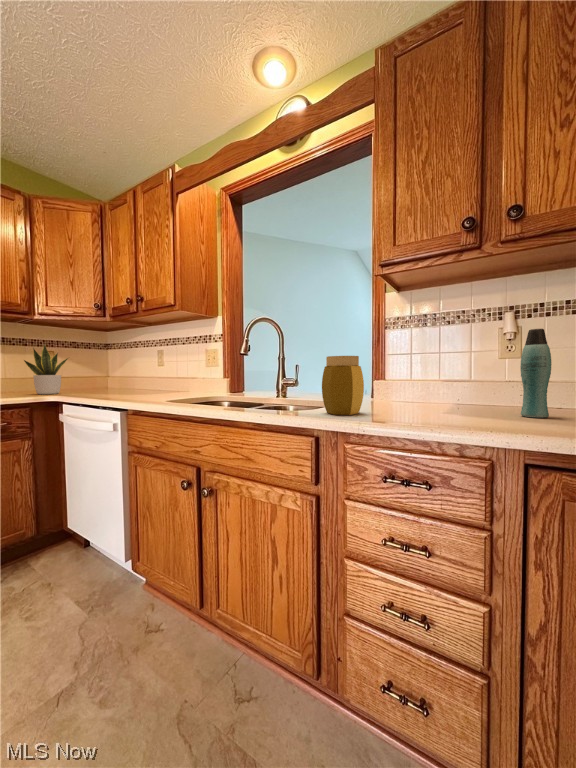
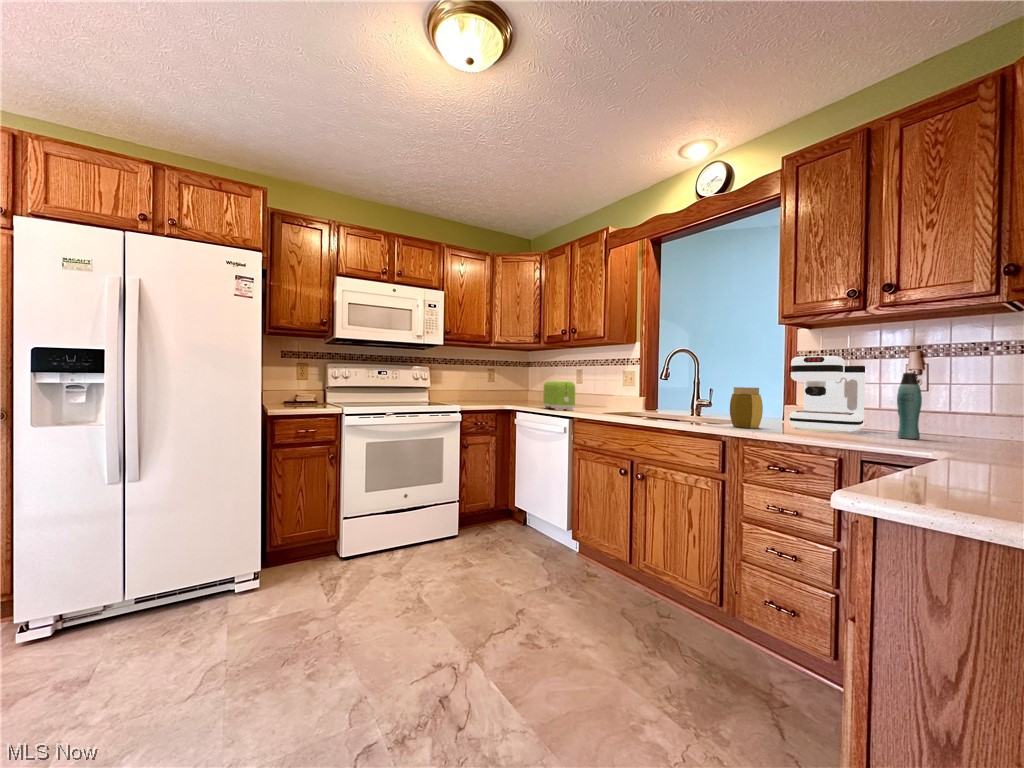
coffee maker: none [389,313,471,412] -> present [789,356,866,433]
potted plant: present [24,345,68,394] -> none [482,364,510,404]
toaster: none [100,360,139,400] -> present [543,381,575,410]

